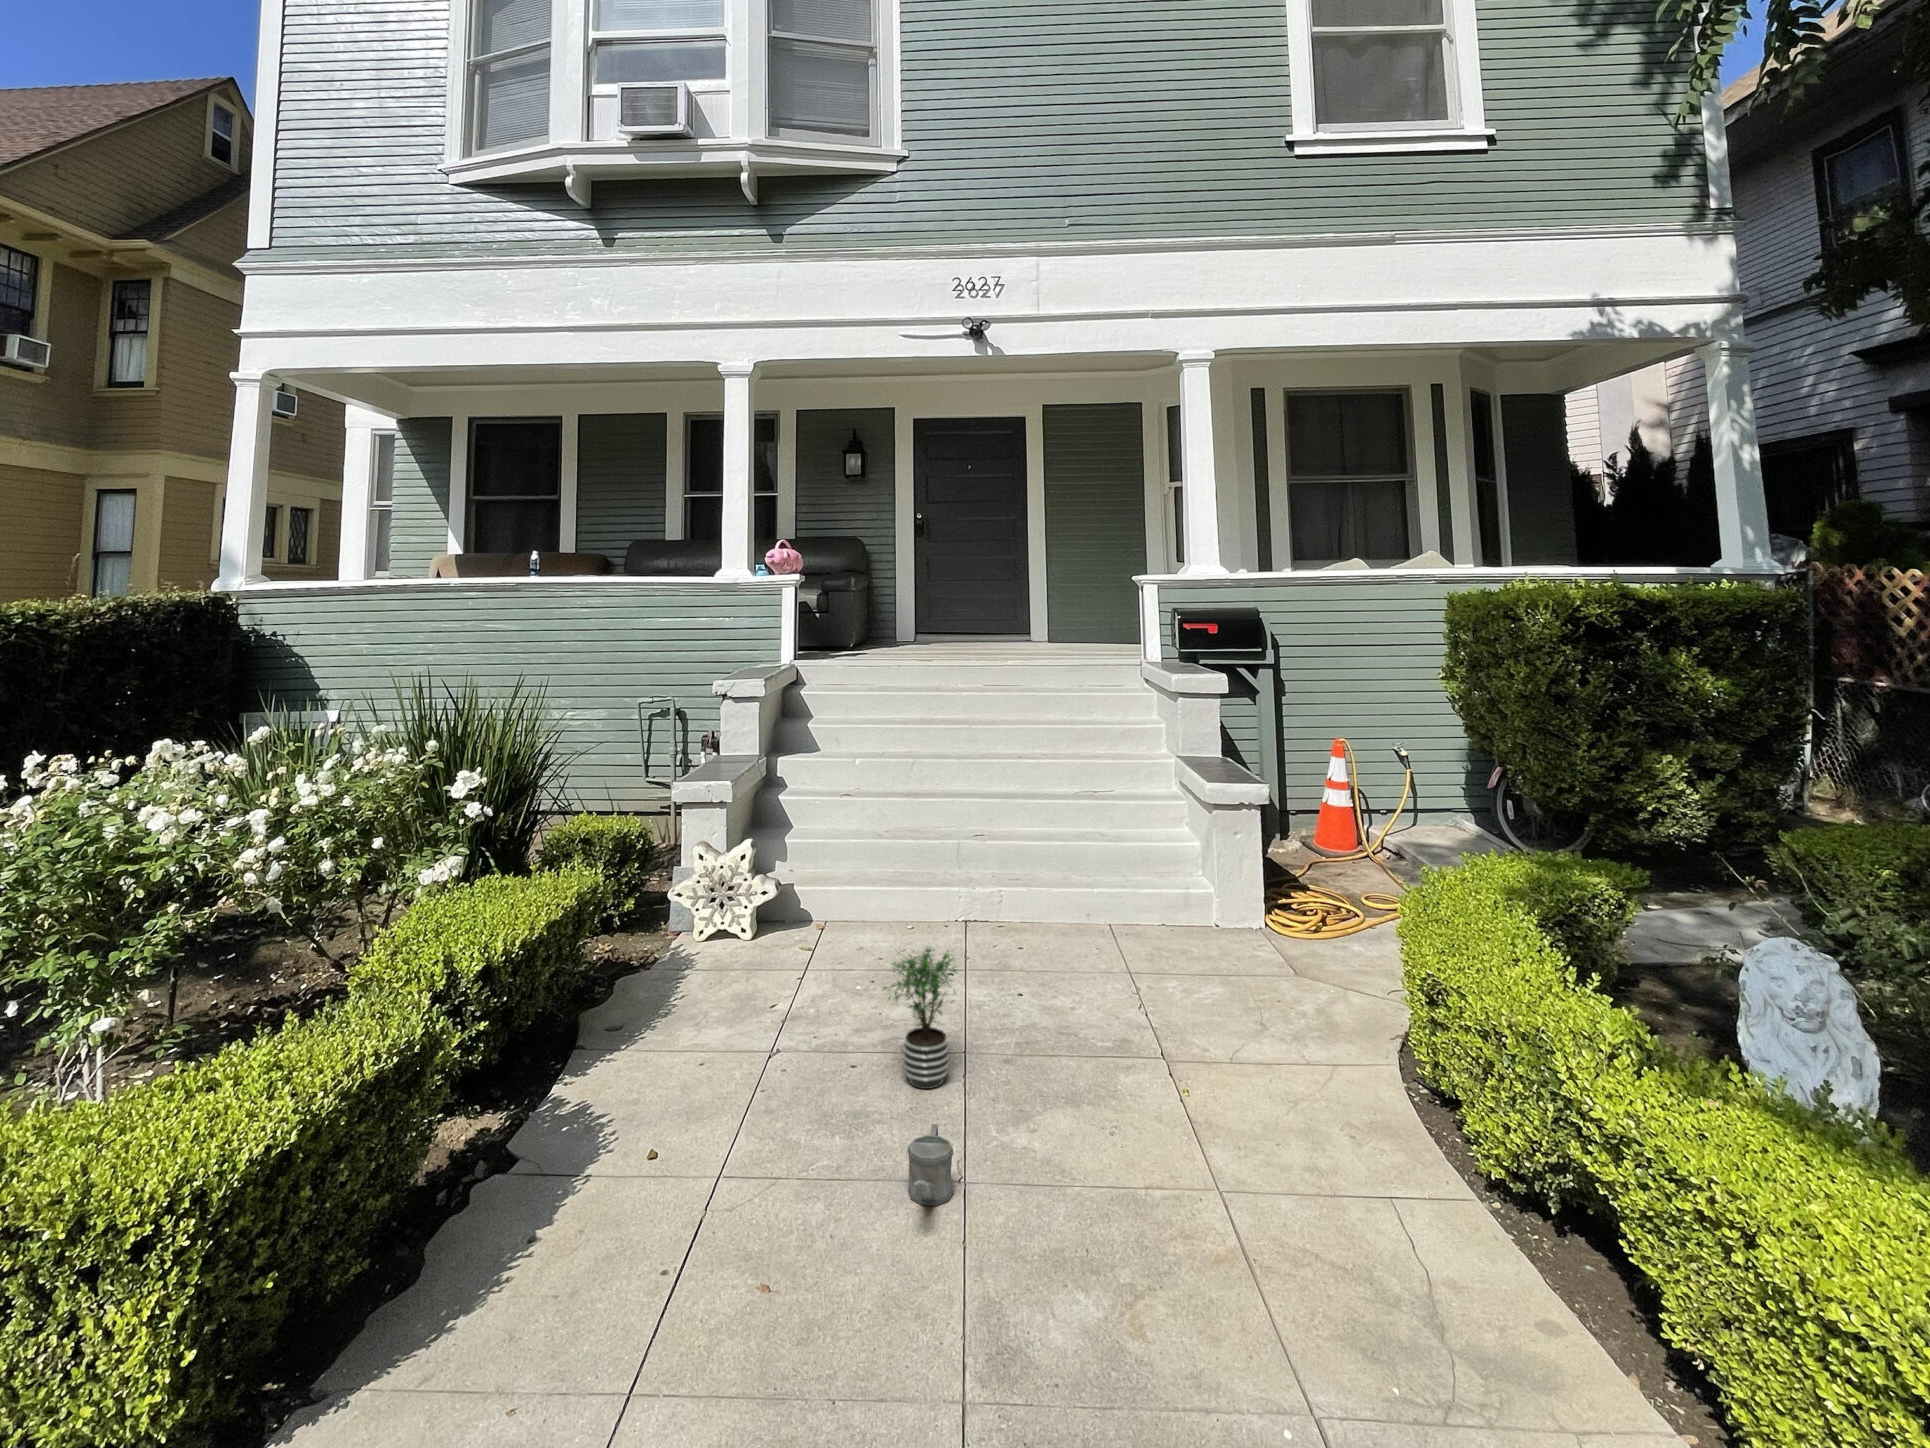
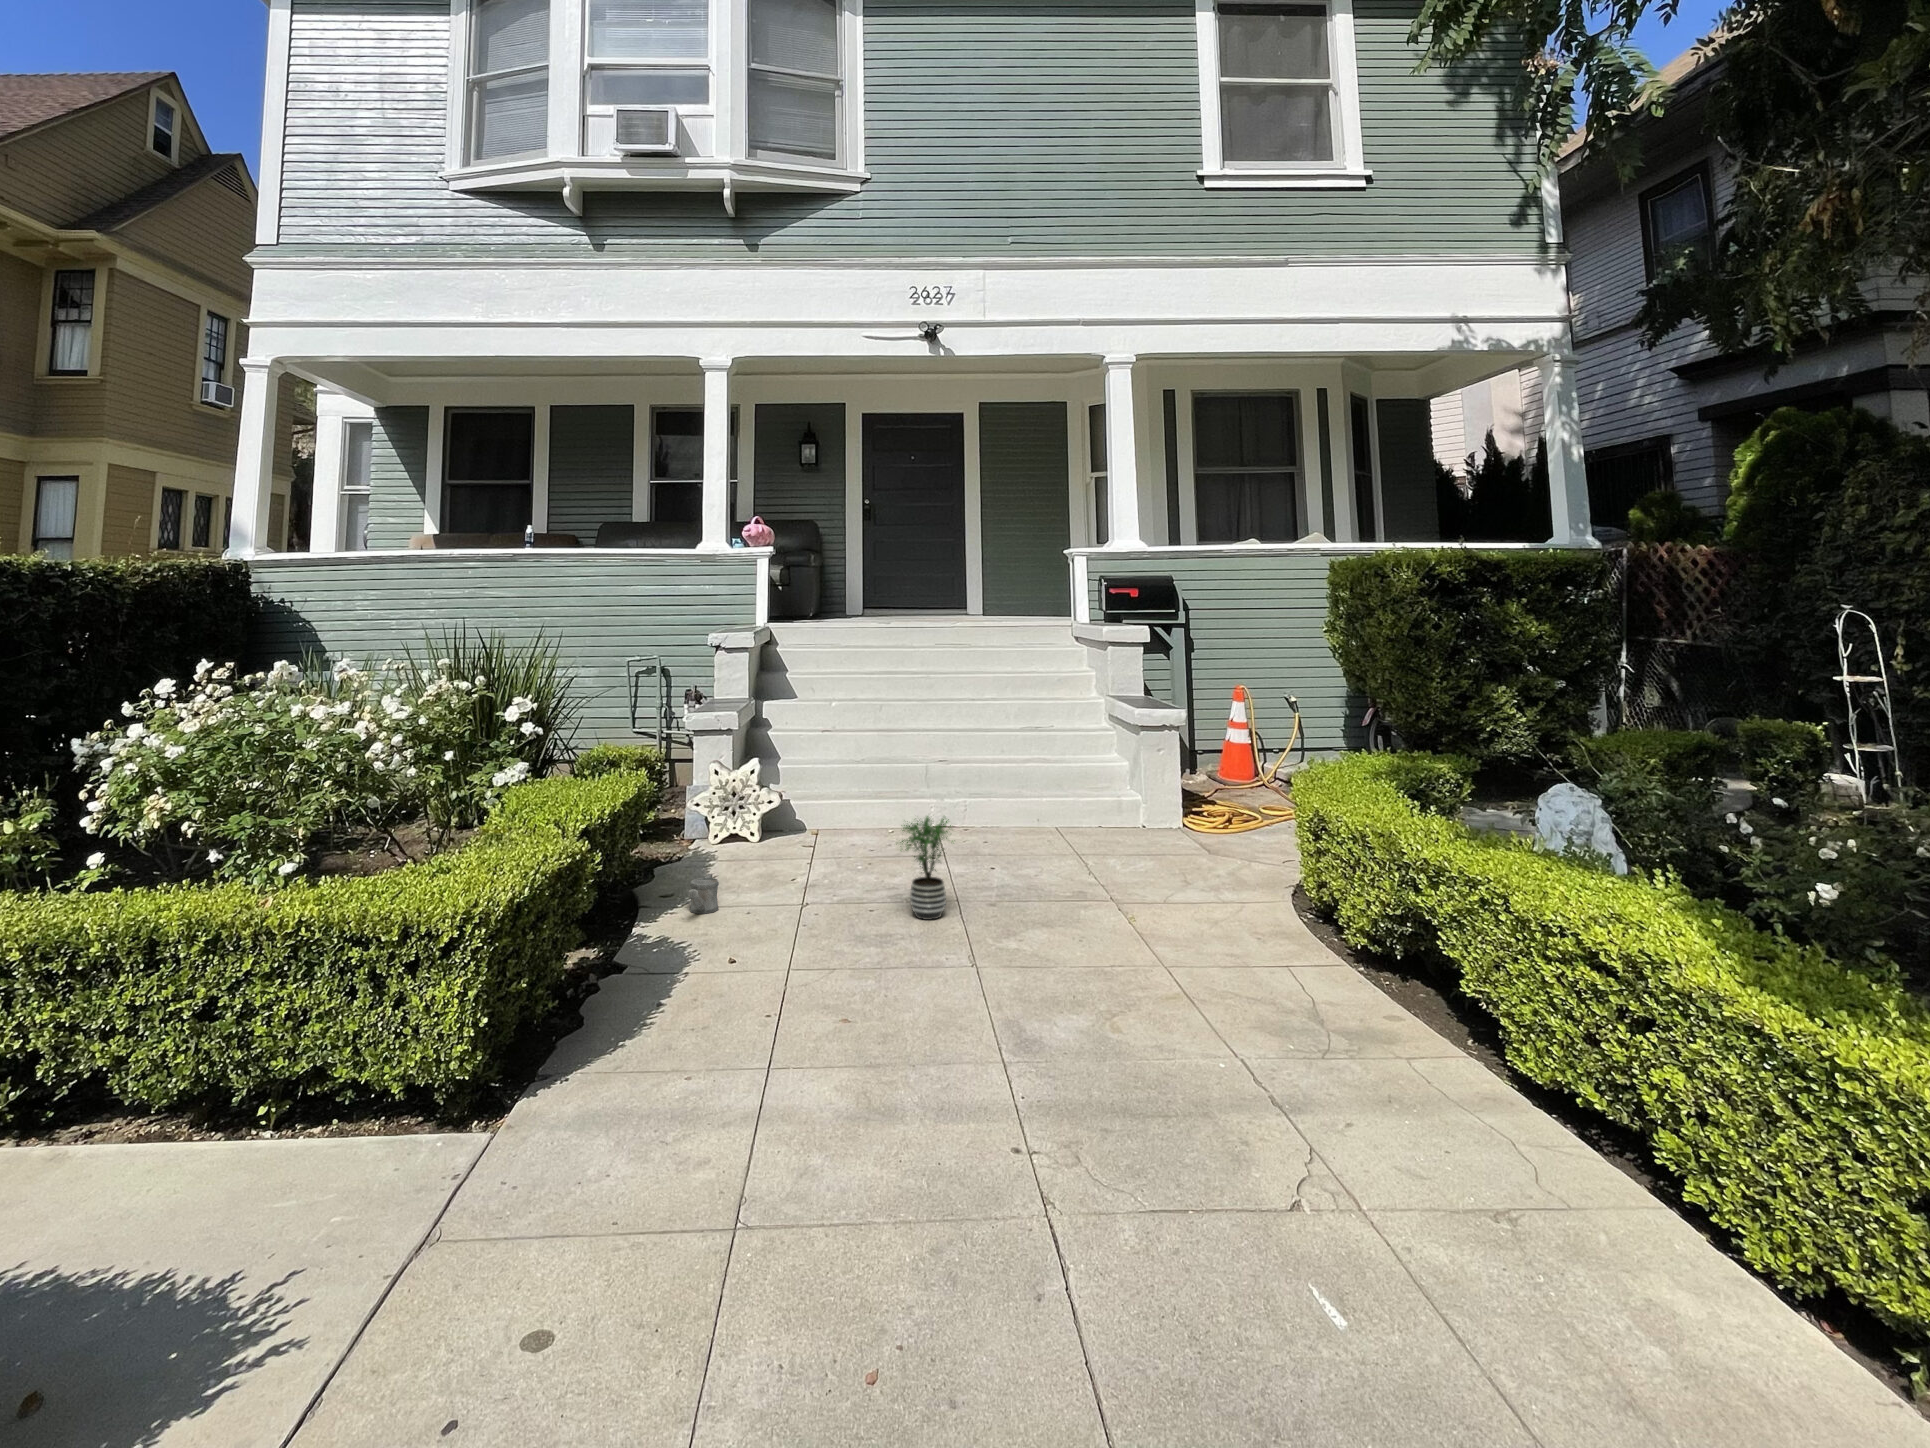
watering can: present [908,1124,954,1206] -> present [689,874,719,914]

